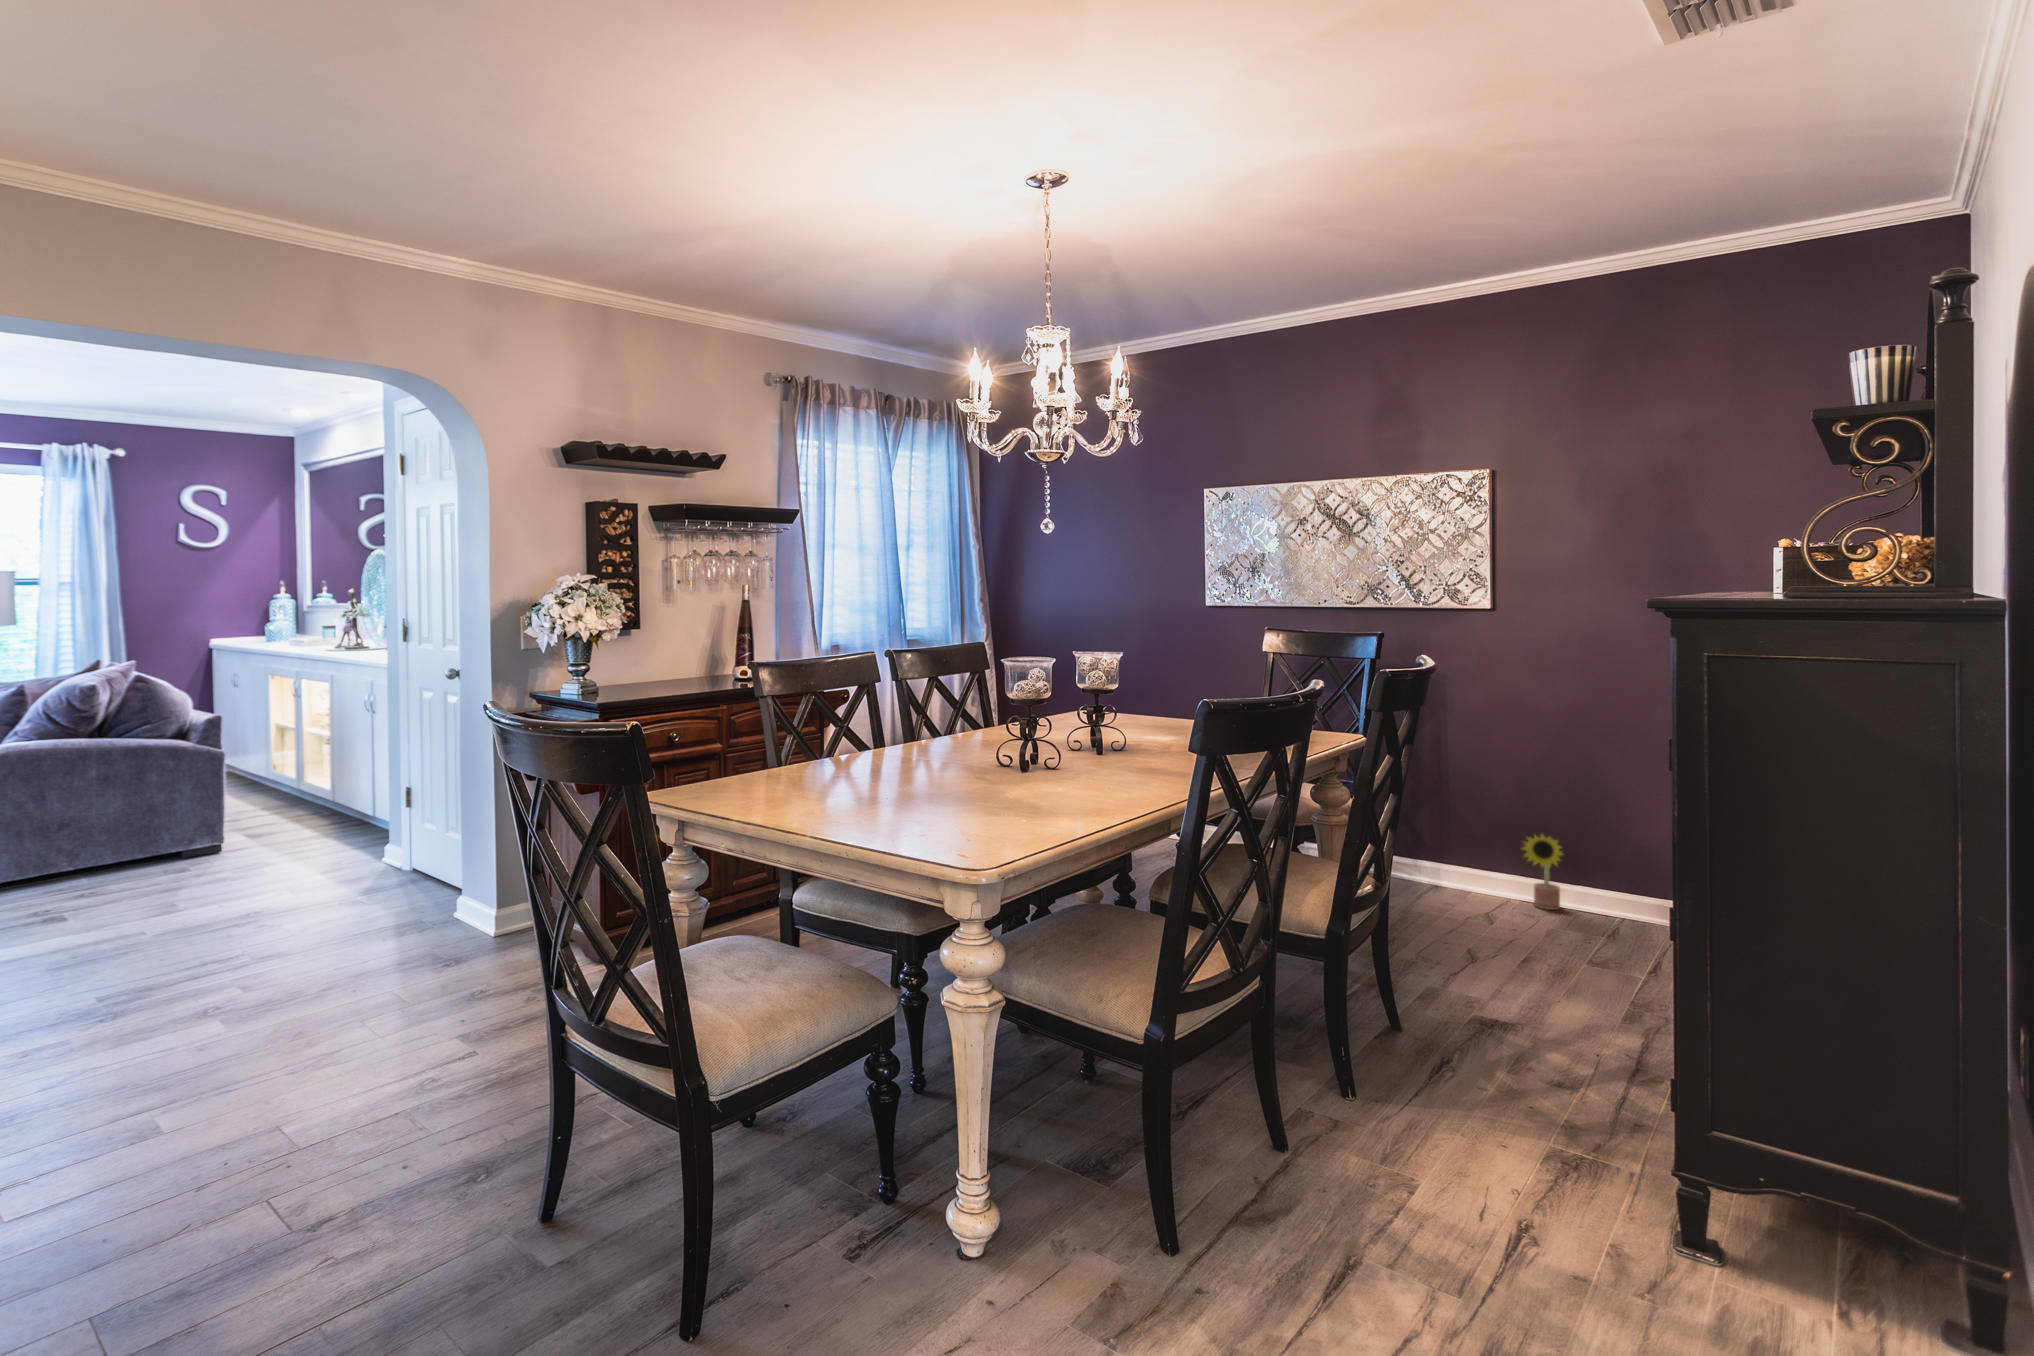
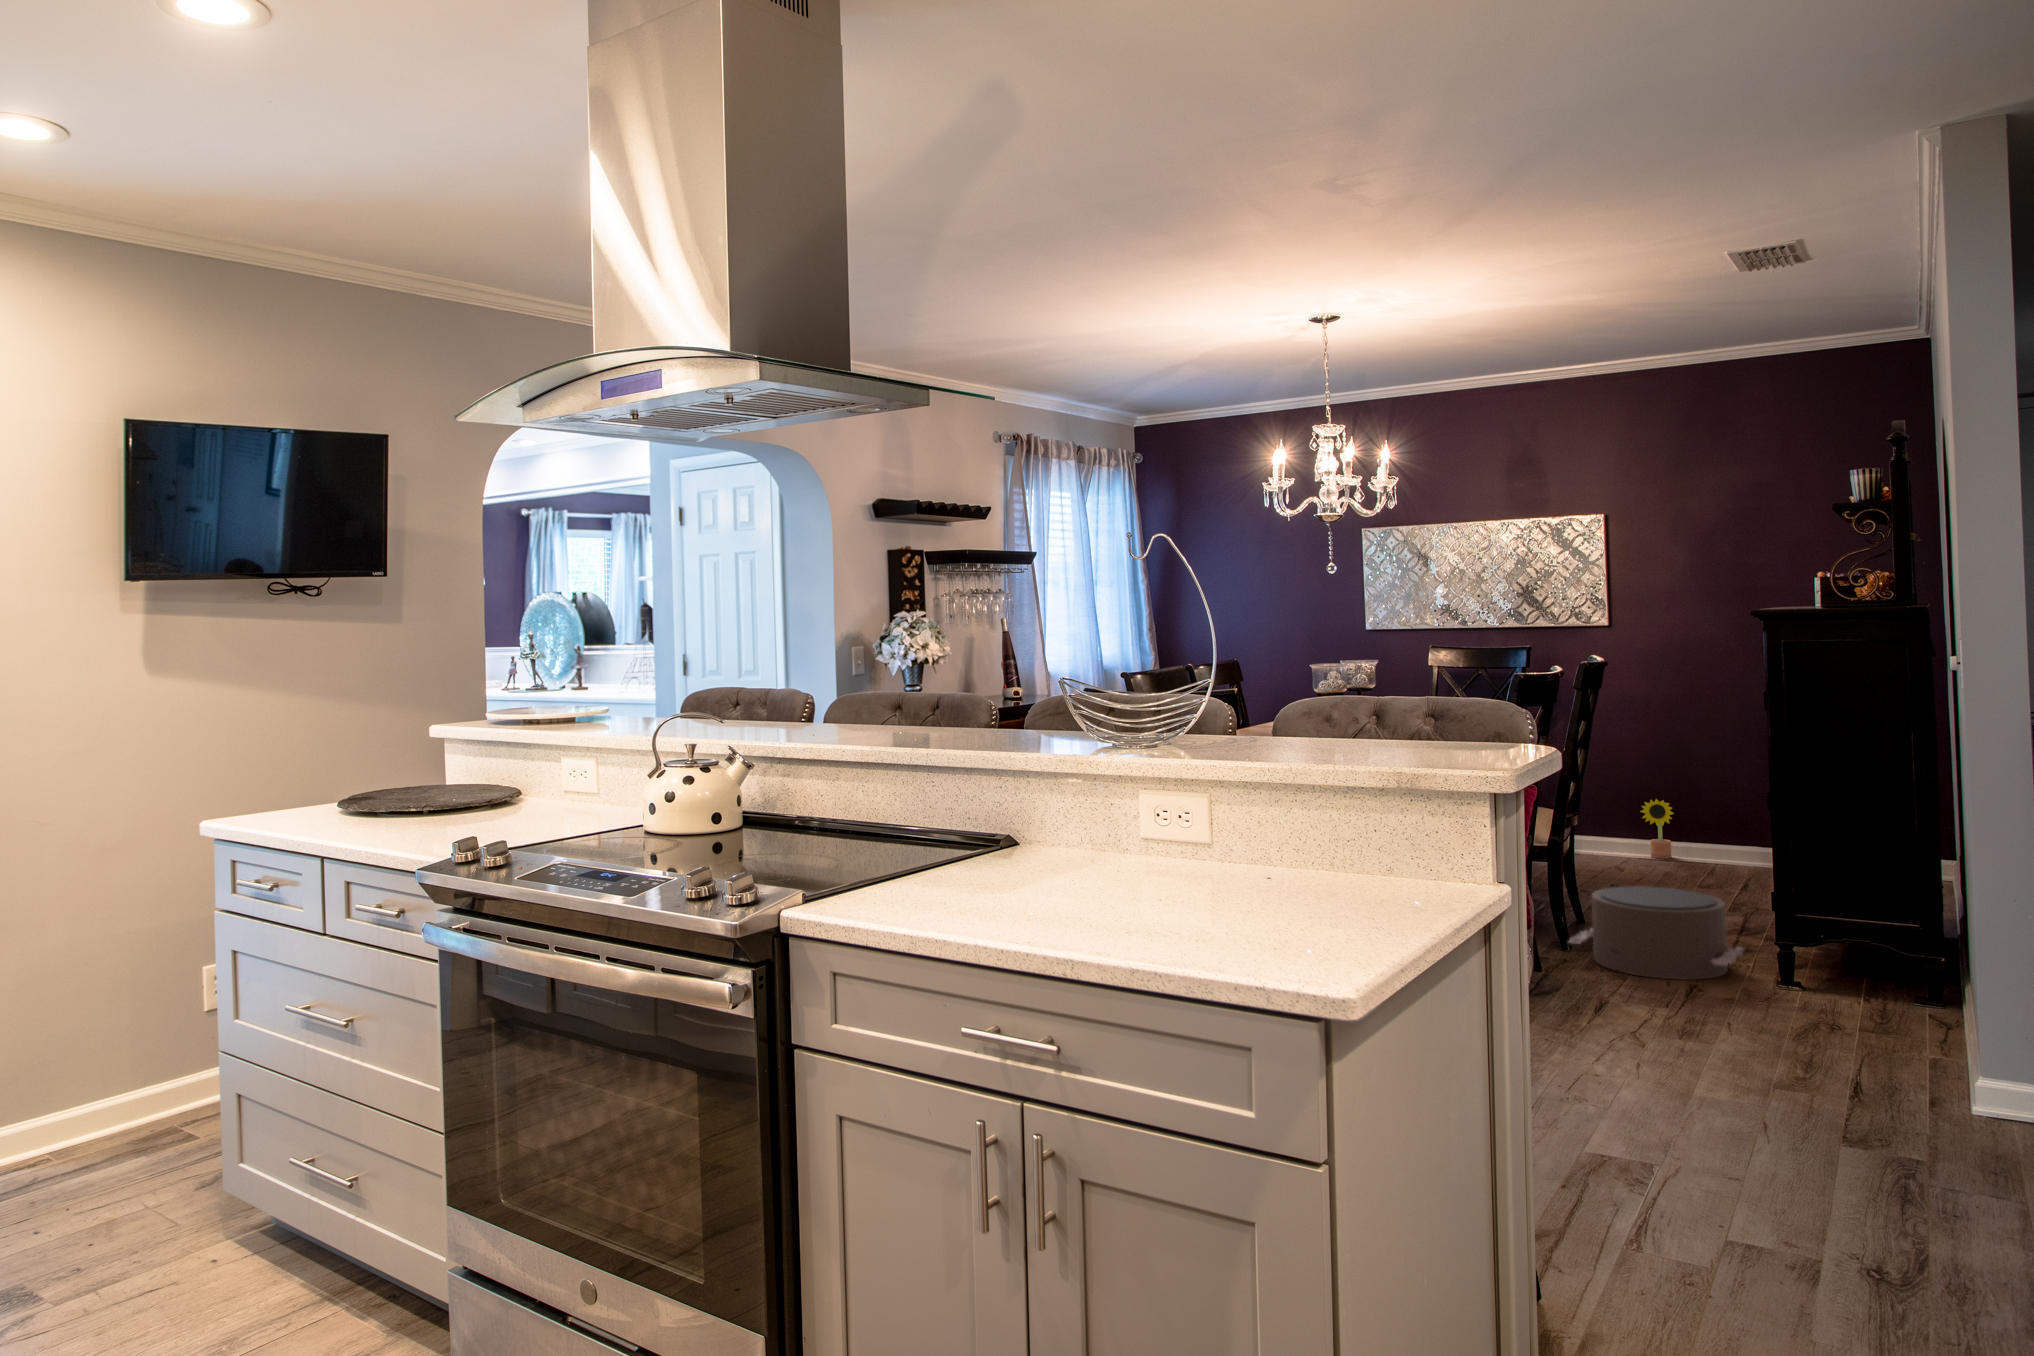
pouf: none [1333,1022,1622,1221] -> present [1569,886,1743,980]

